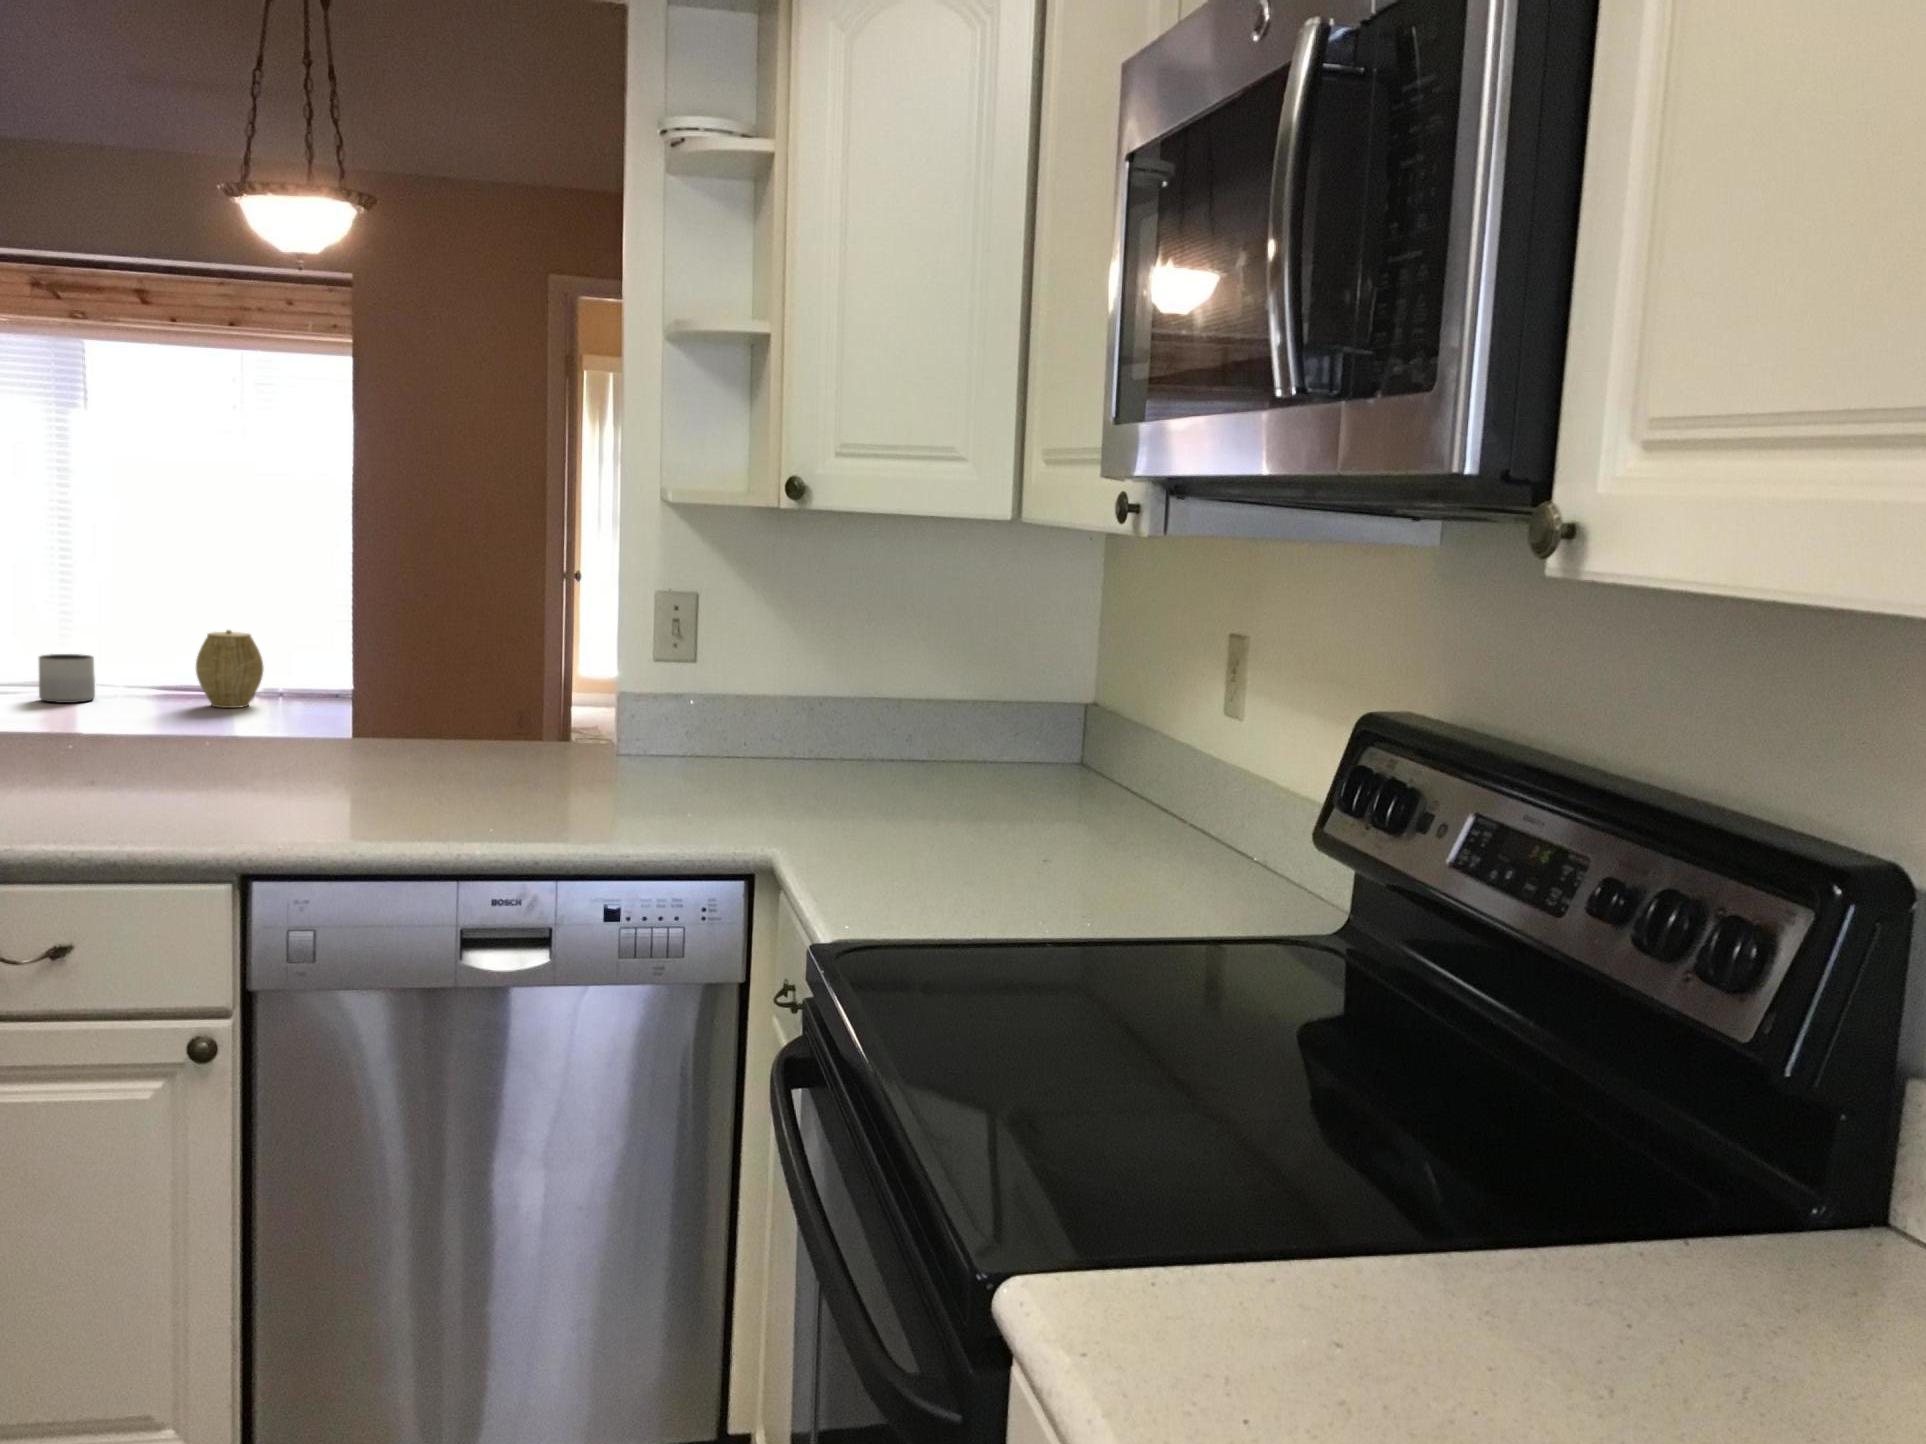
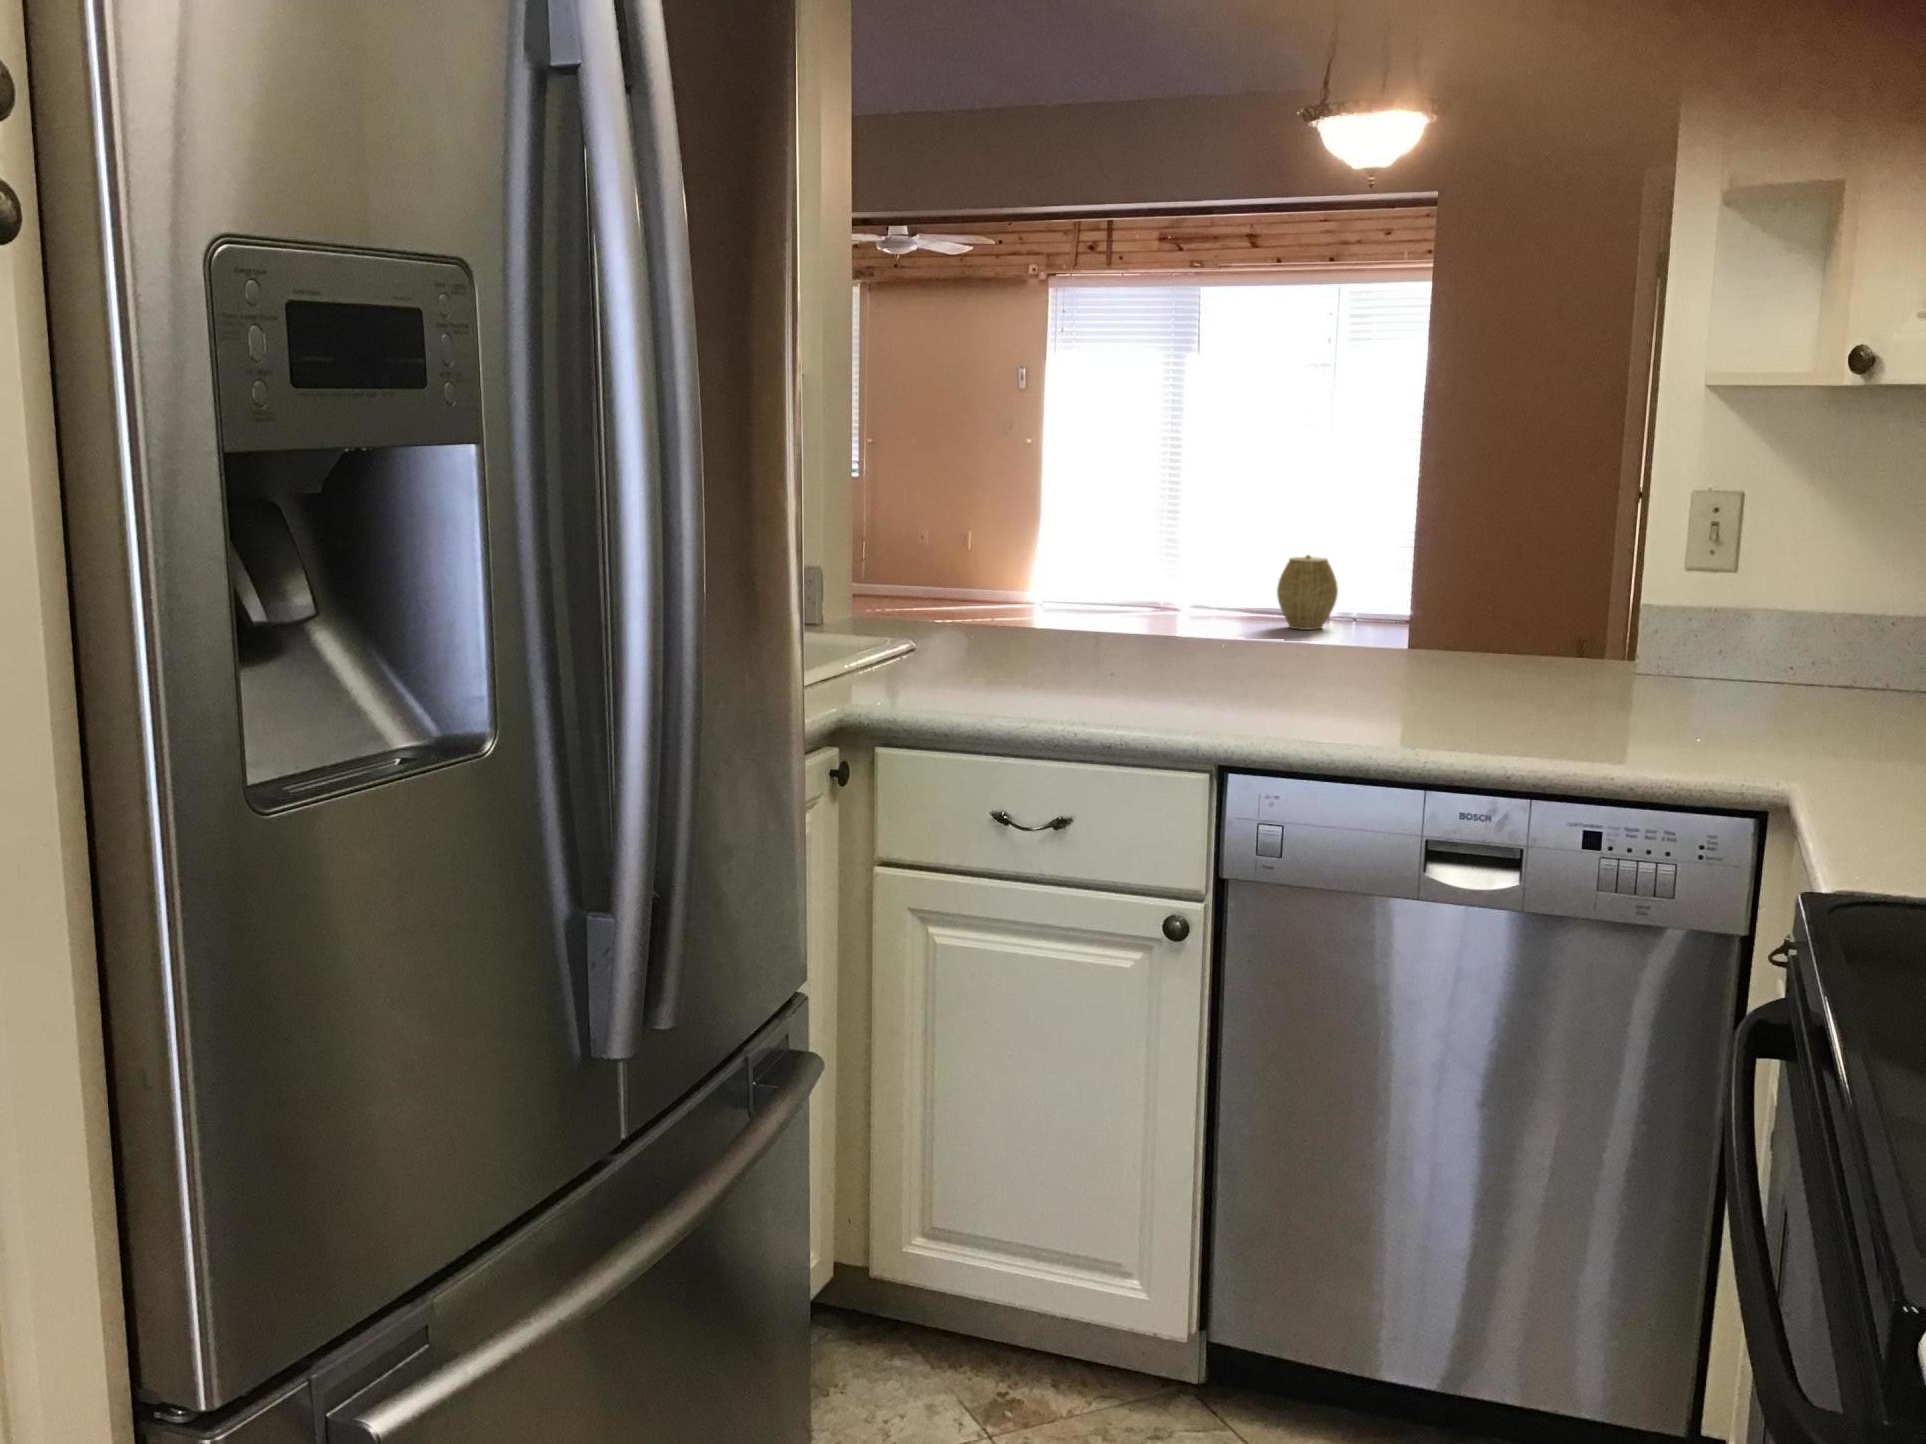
planter: present [39,654,95,703] -> none [1147,577,1192,621]

